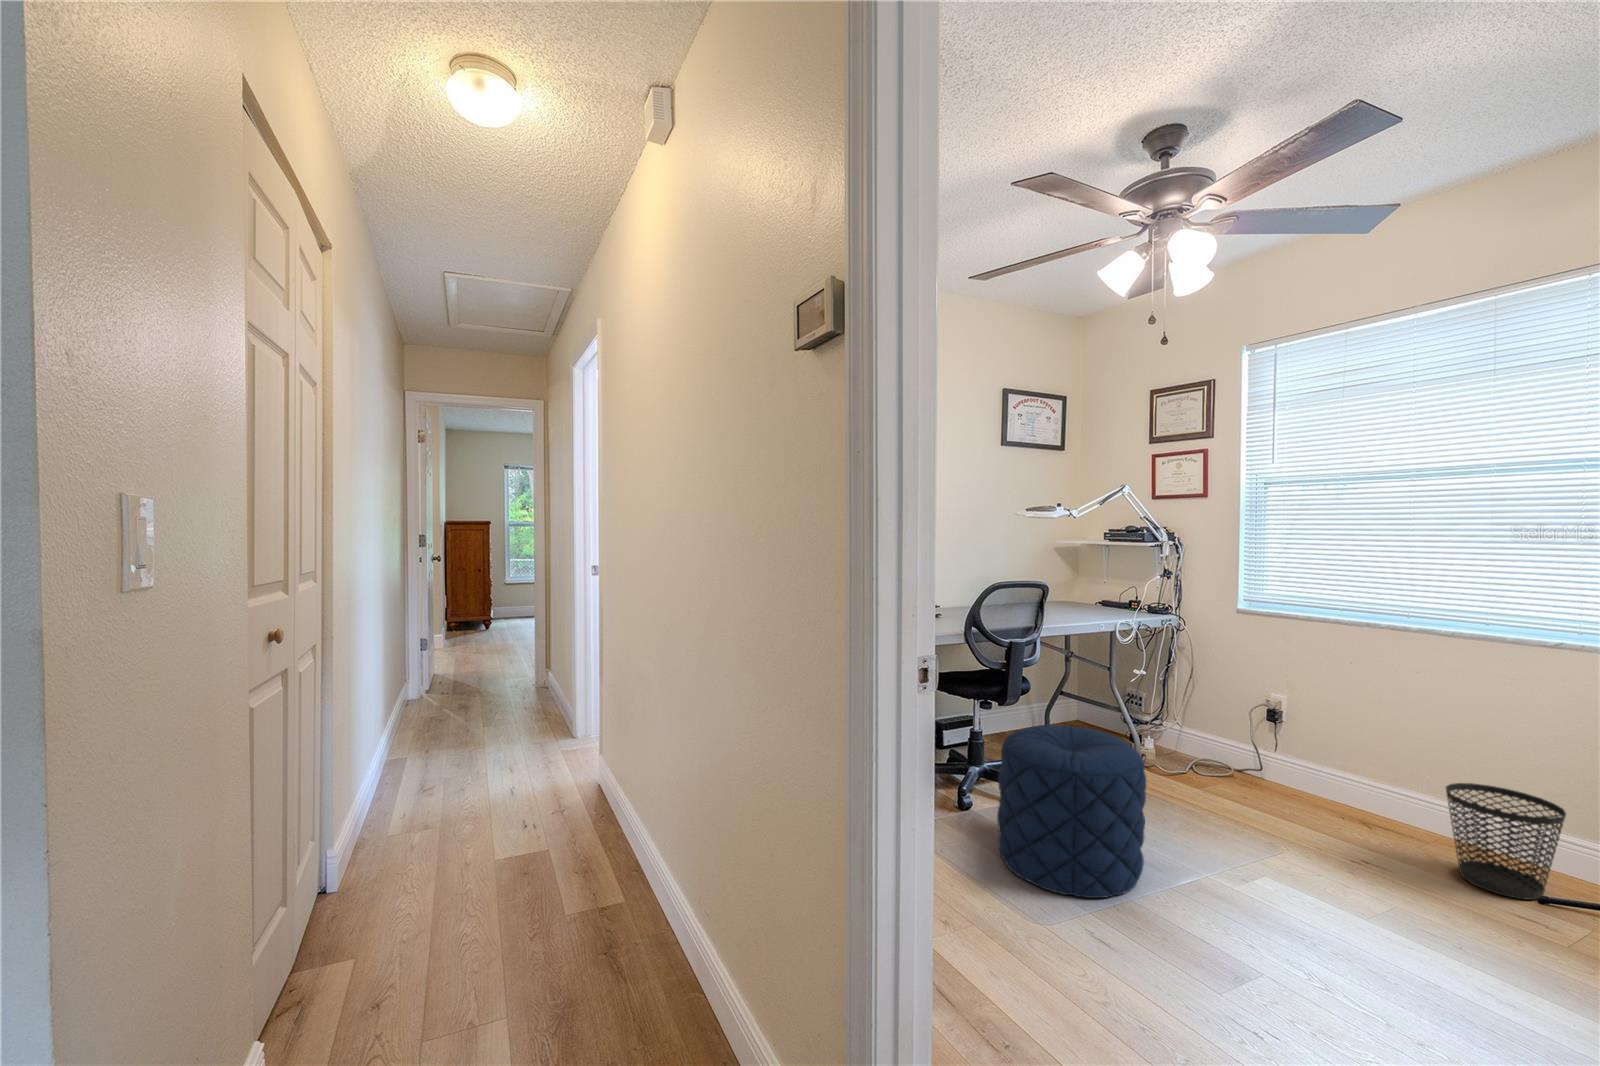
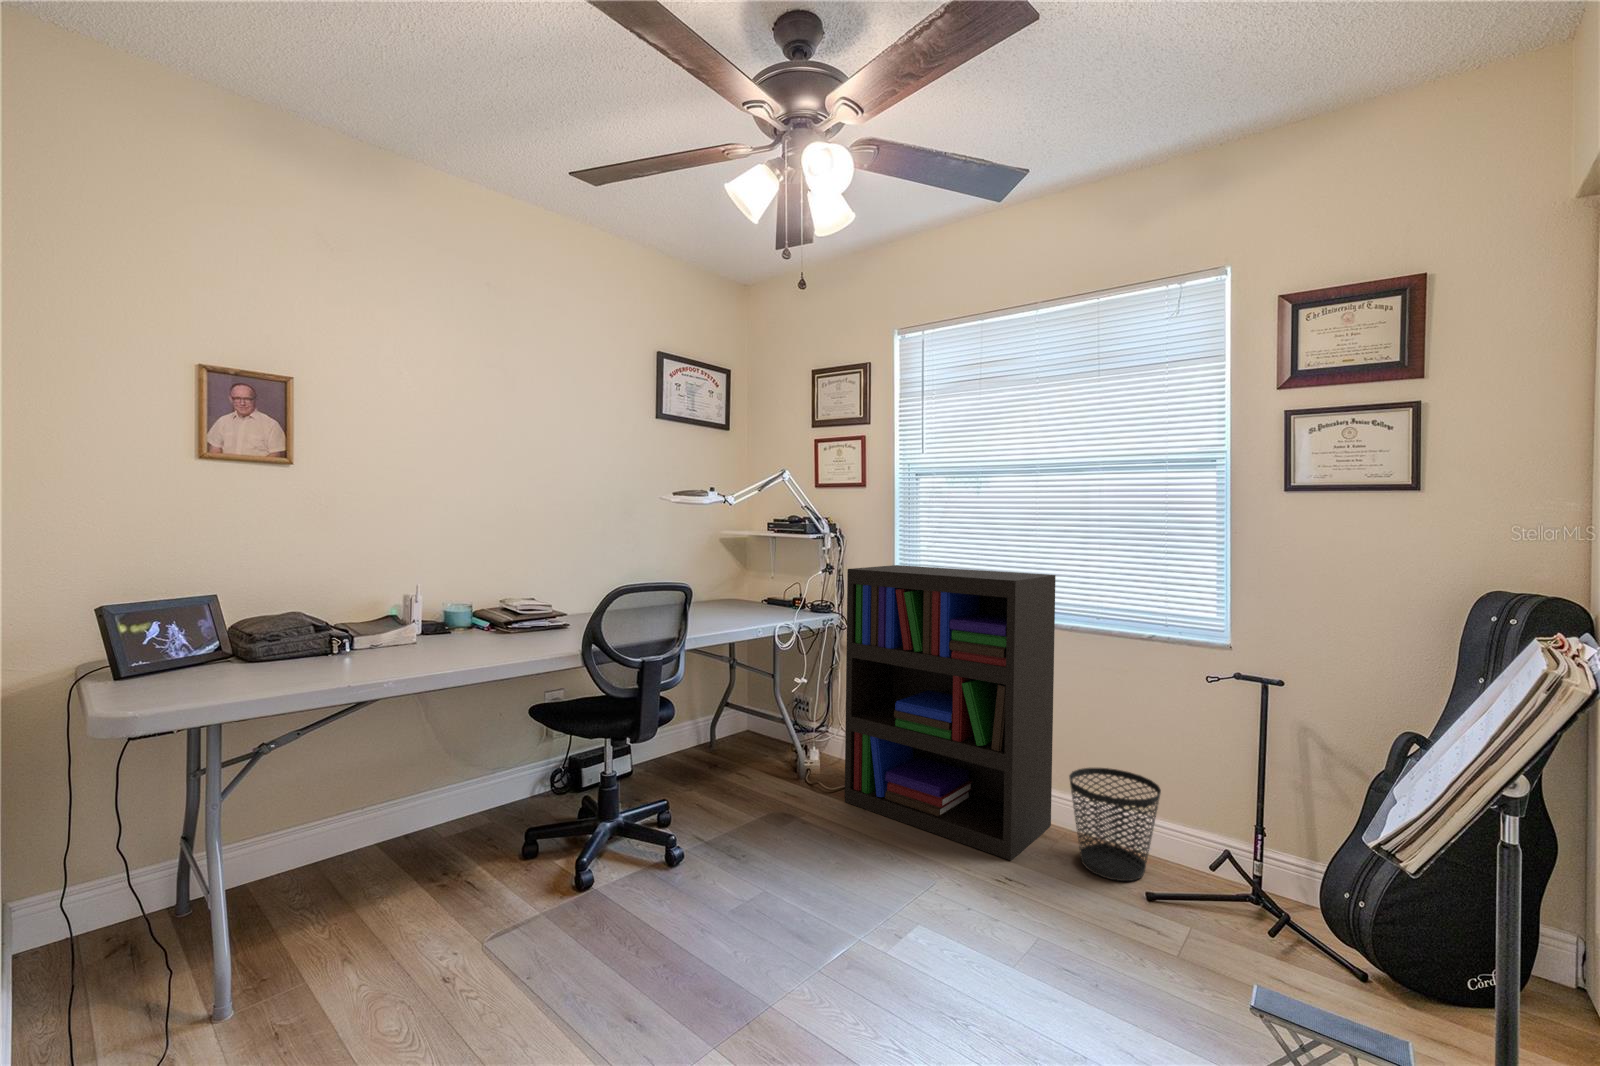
bookshelf: none [1185,572,1432,859] -> present [845,565,1056,860]
pouf: present [997,725,1147,898] -> none [608,765,787,1004]

